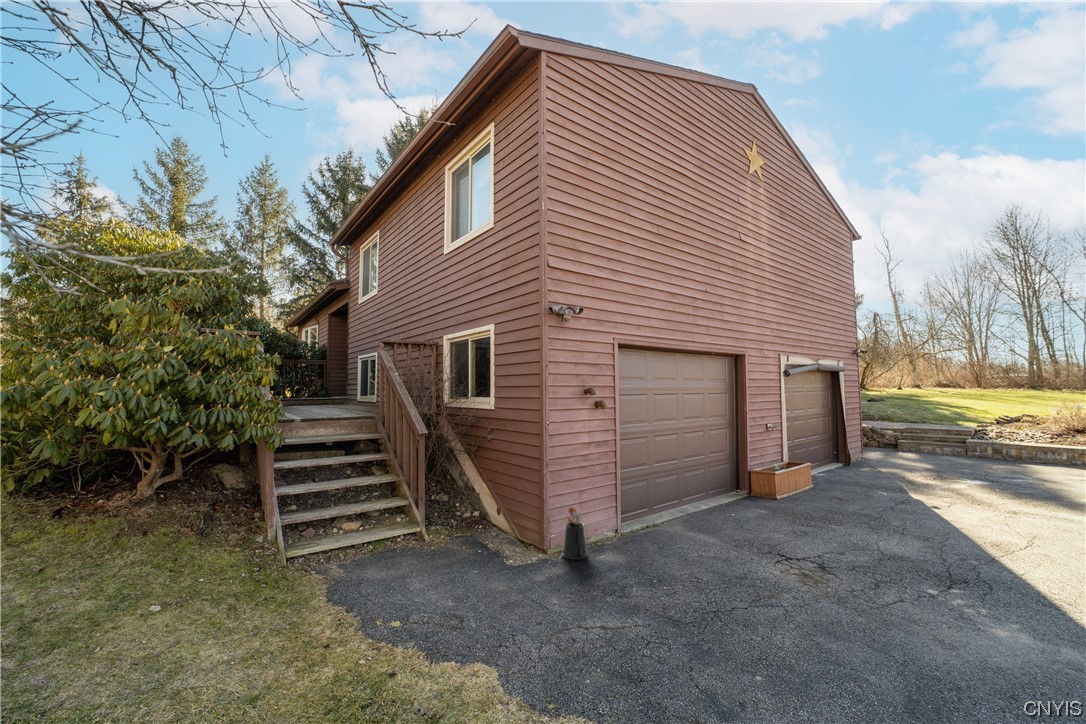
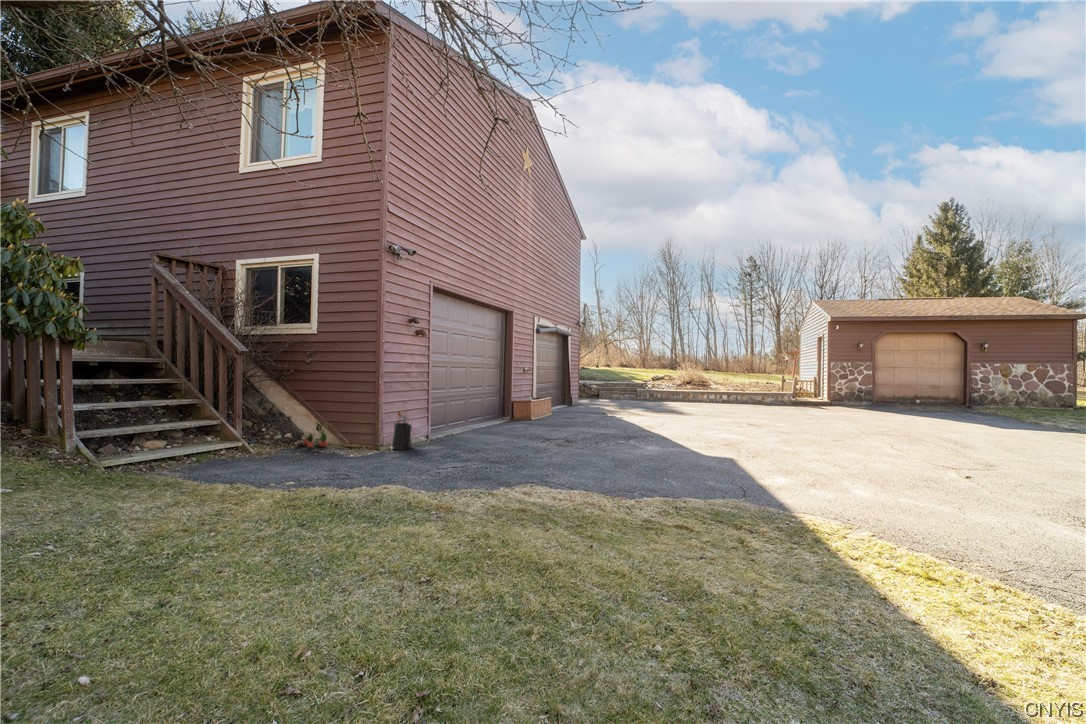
potted plant: none [472,508,504,540] -> present [297,422,328,447]

